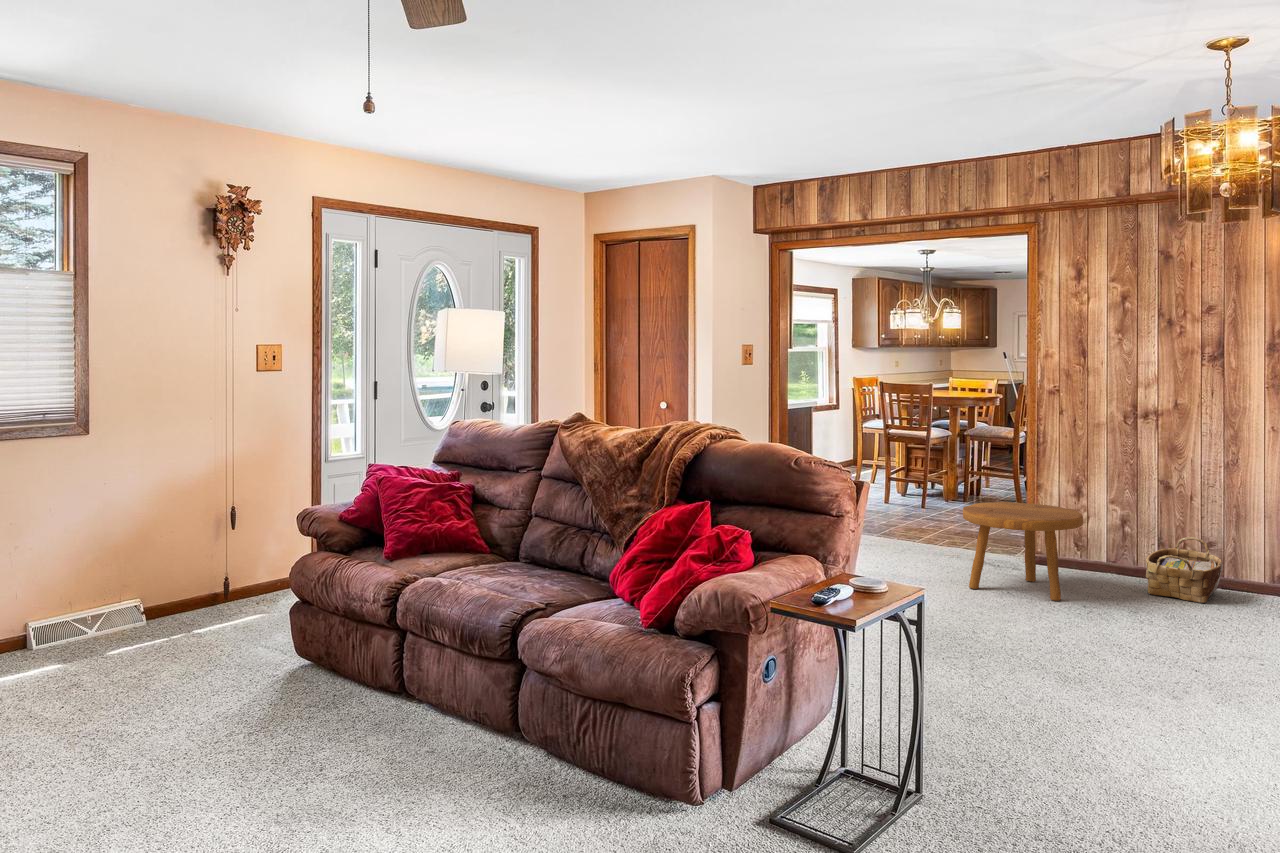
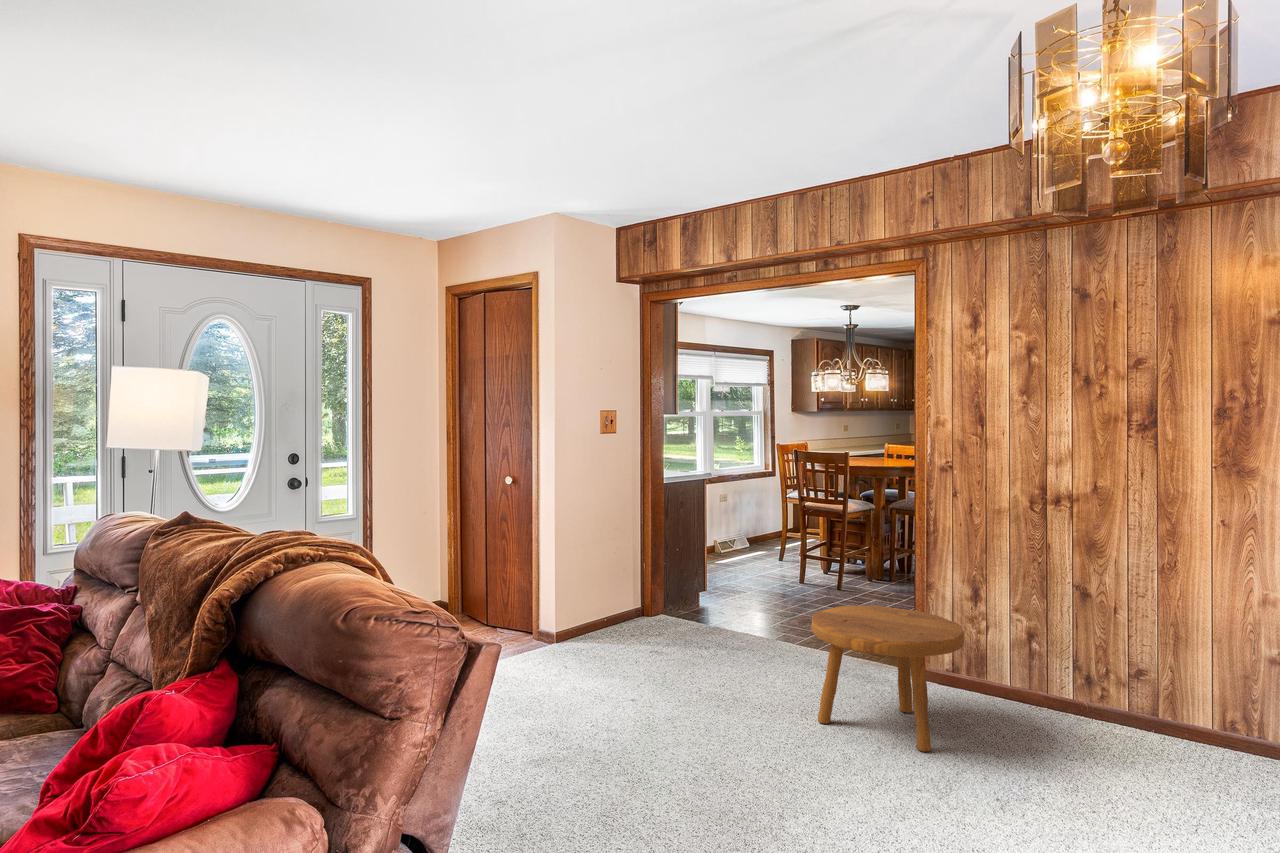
woven basket: present [1146,537,1223,603] -> none [1053,665,1158,765]

